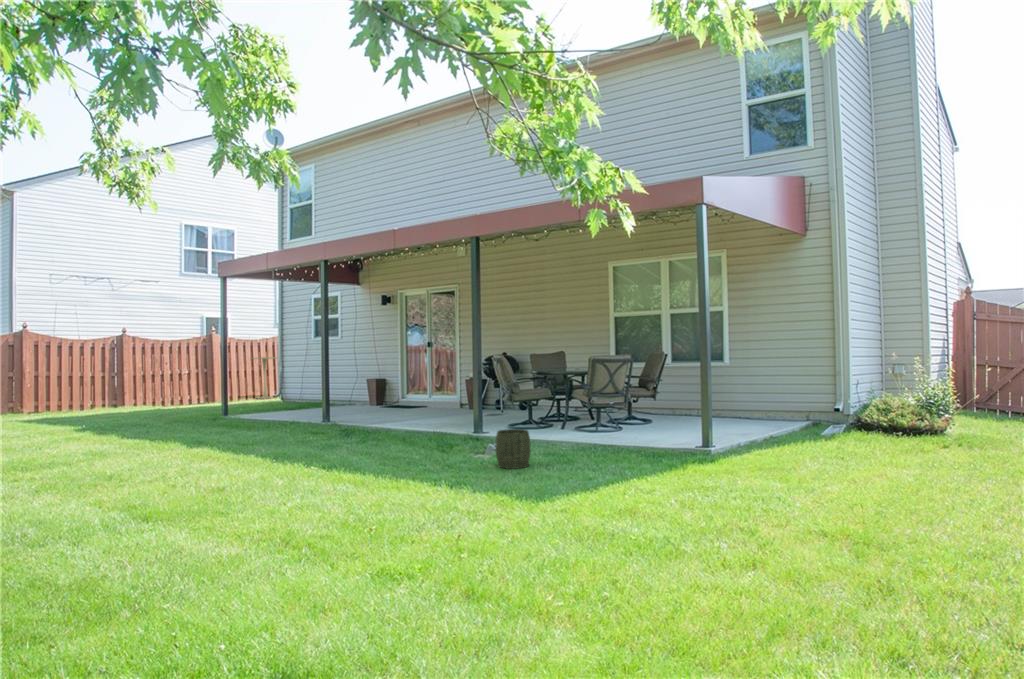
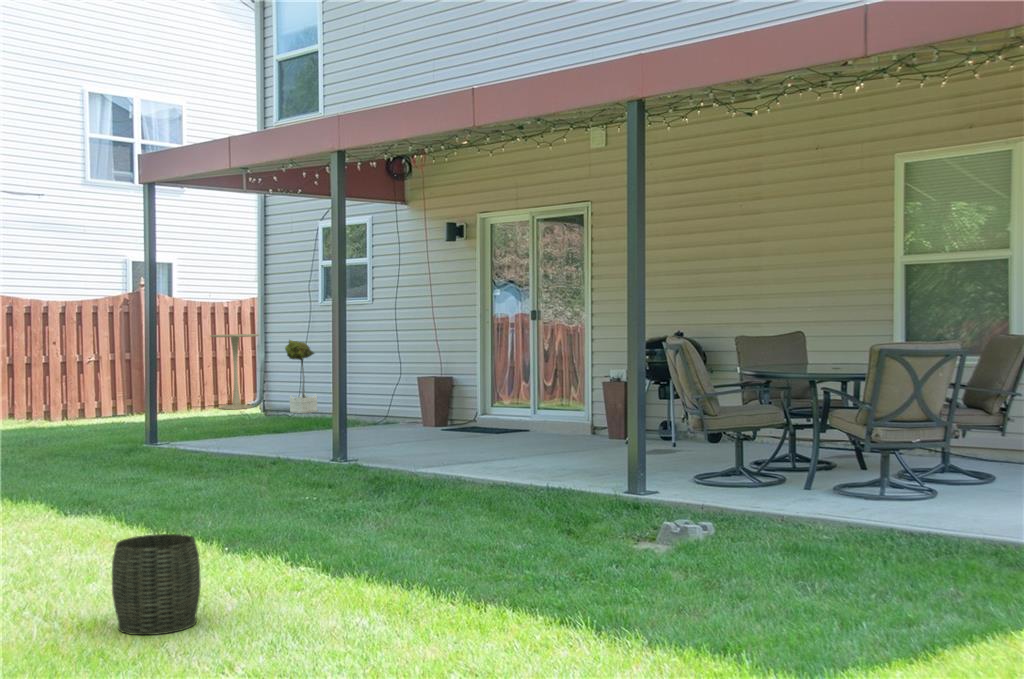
potted tree: none [293,360,312,400] -> present [285,340,318,413]
woven basket: present [496,429,531,469] -> present [112,534,201,635]

